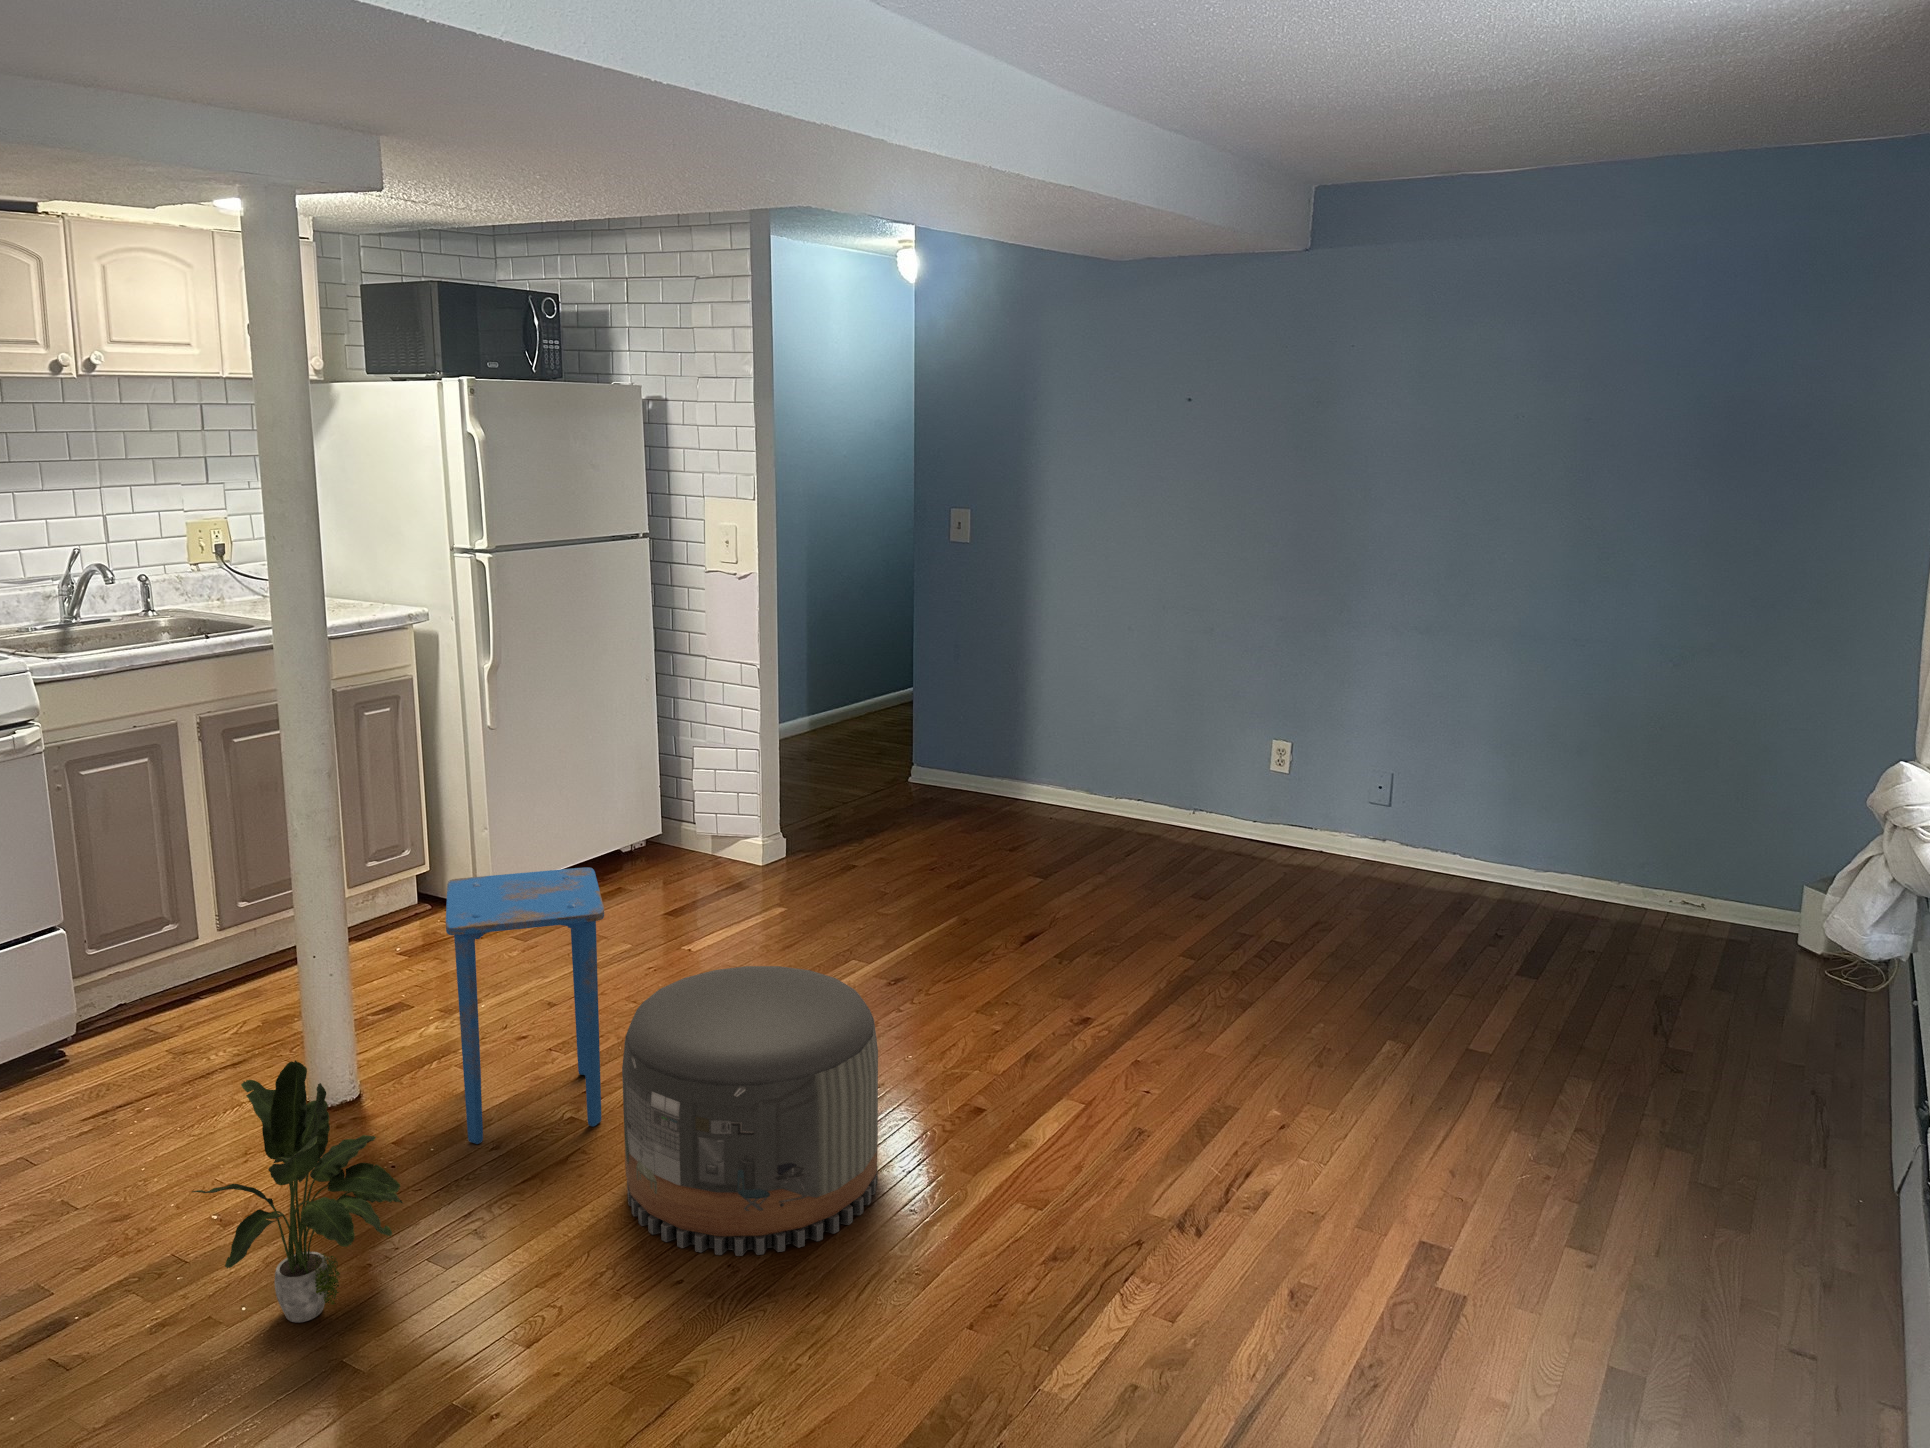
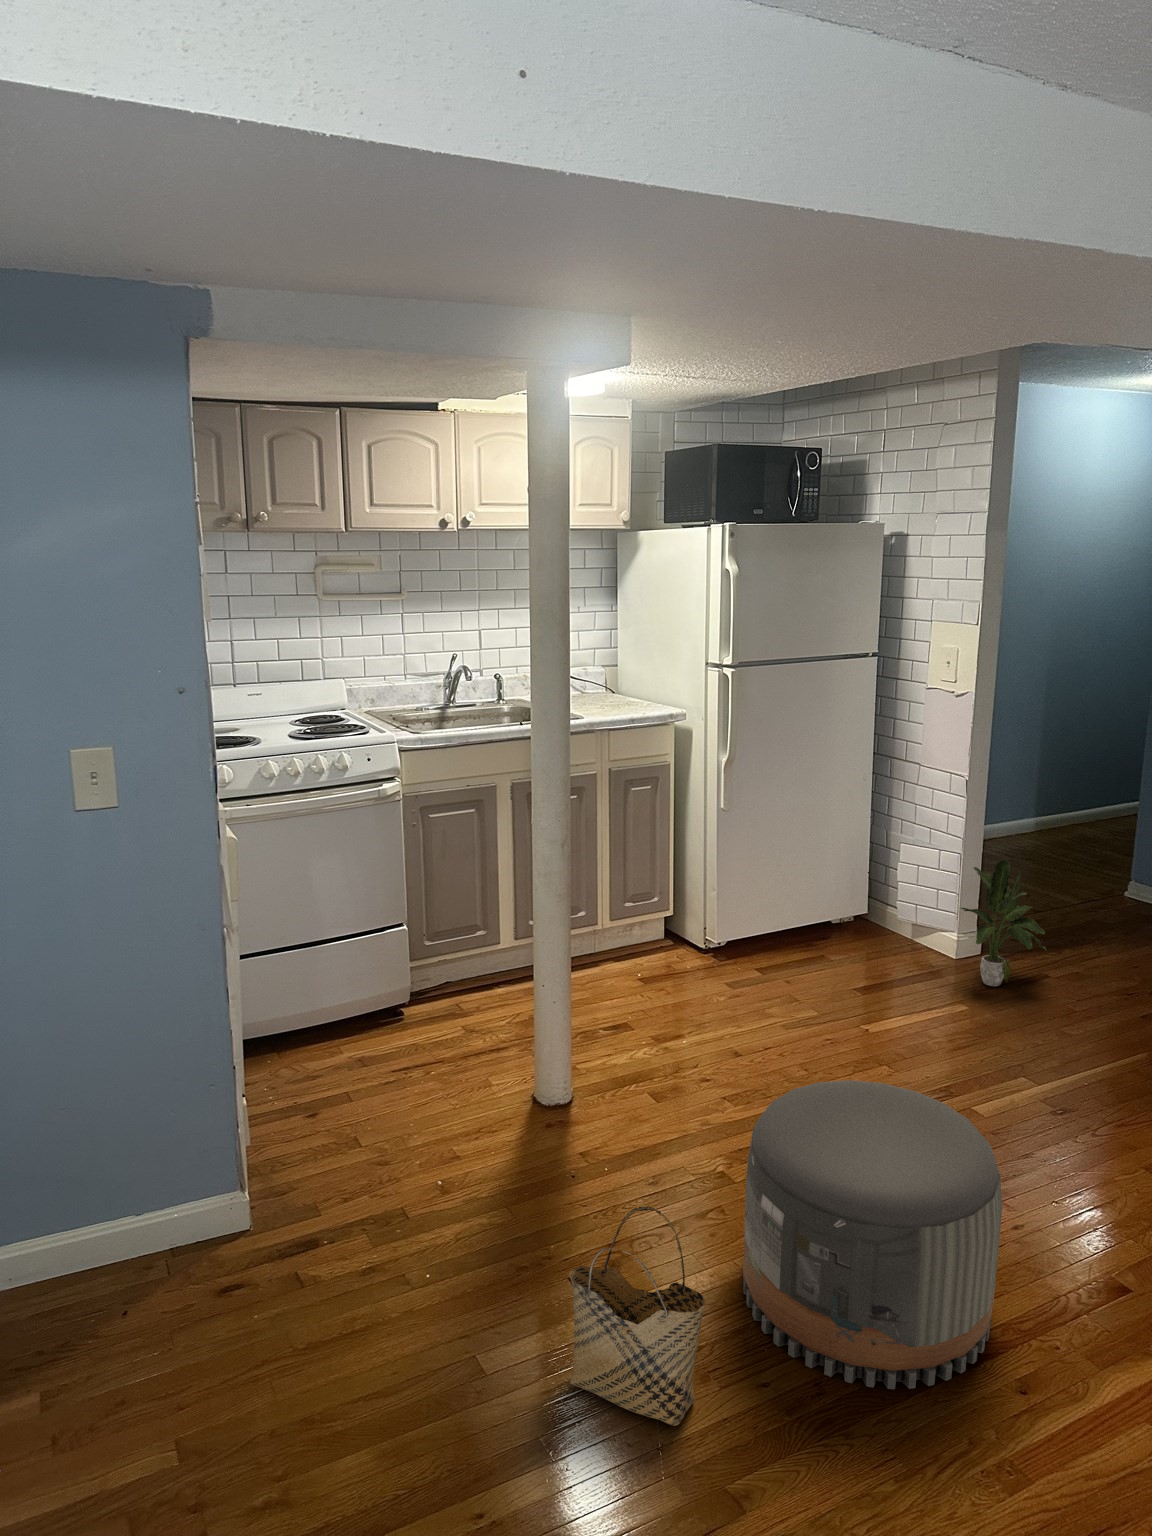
side table: present [446,867,604,1144] -> none [627,945,766,1187]
potted plant: present [192,1060,403,1322] -> present [961,859,1047,986]
woven basket: none [458,1125,618,1348] -> present [570,1207,705,1426]

